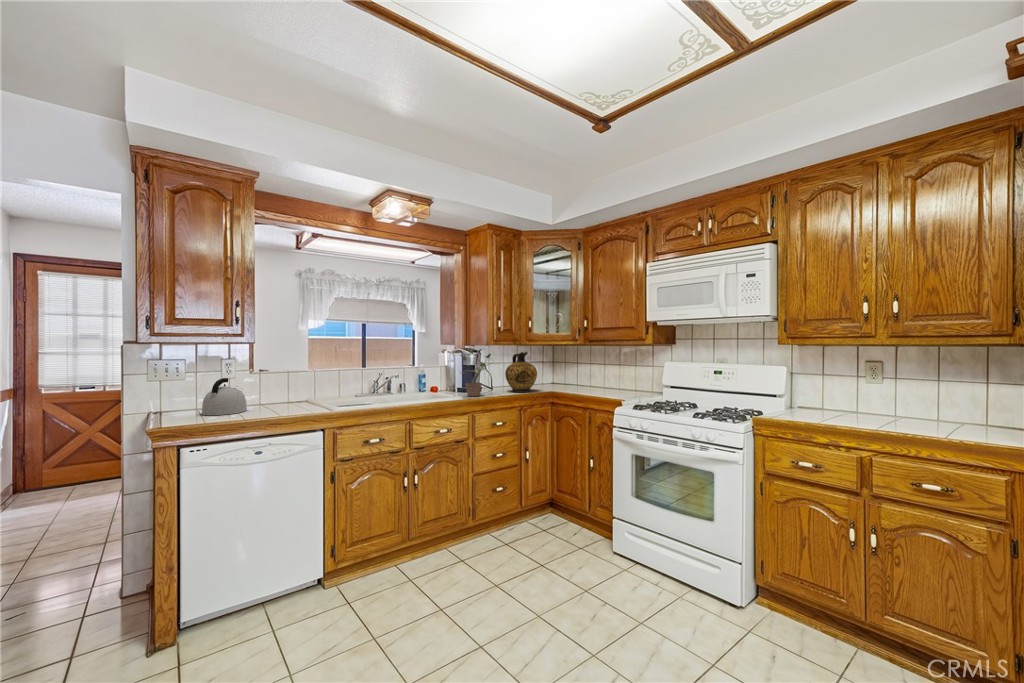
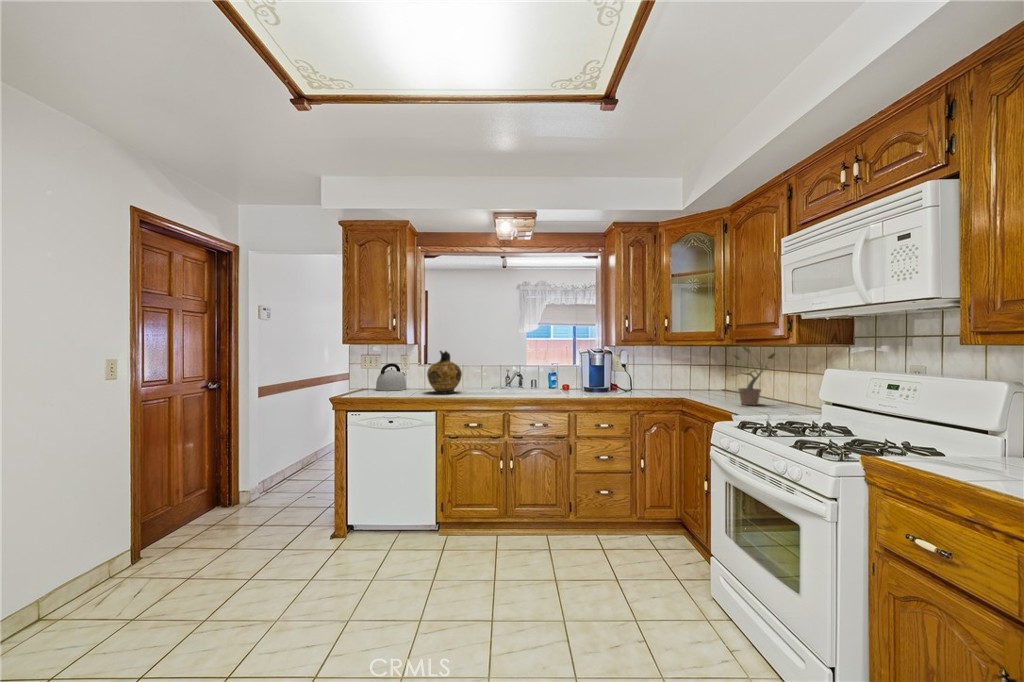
potted plant: present [461,348,491,397] -> present [734,345,775,405]
ceramic jug: present [505,352,537,392] -> present [427,351,462,394]

